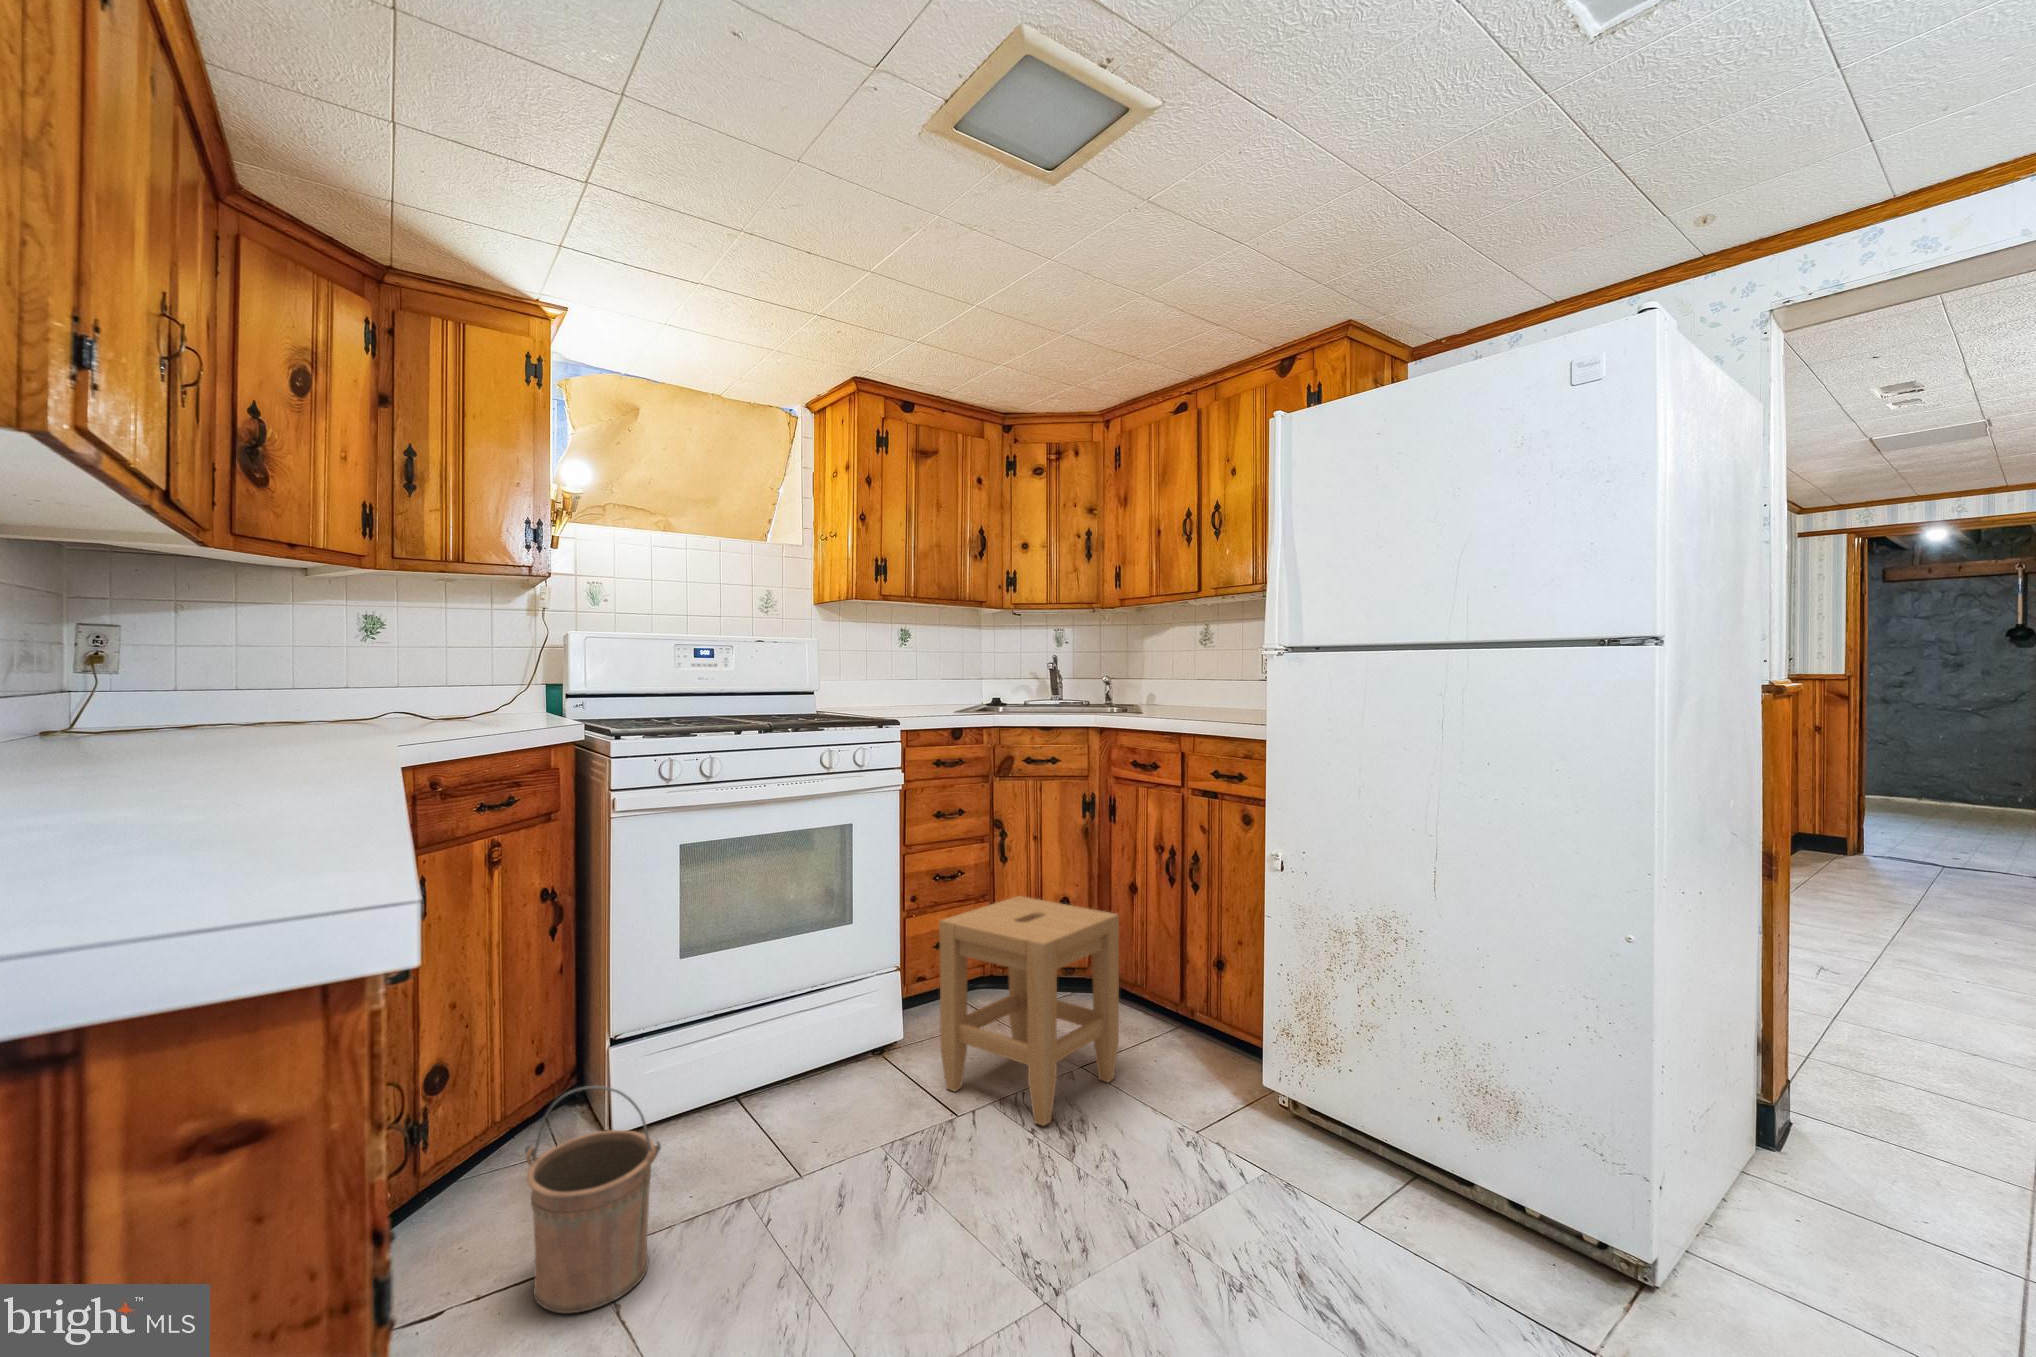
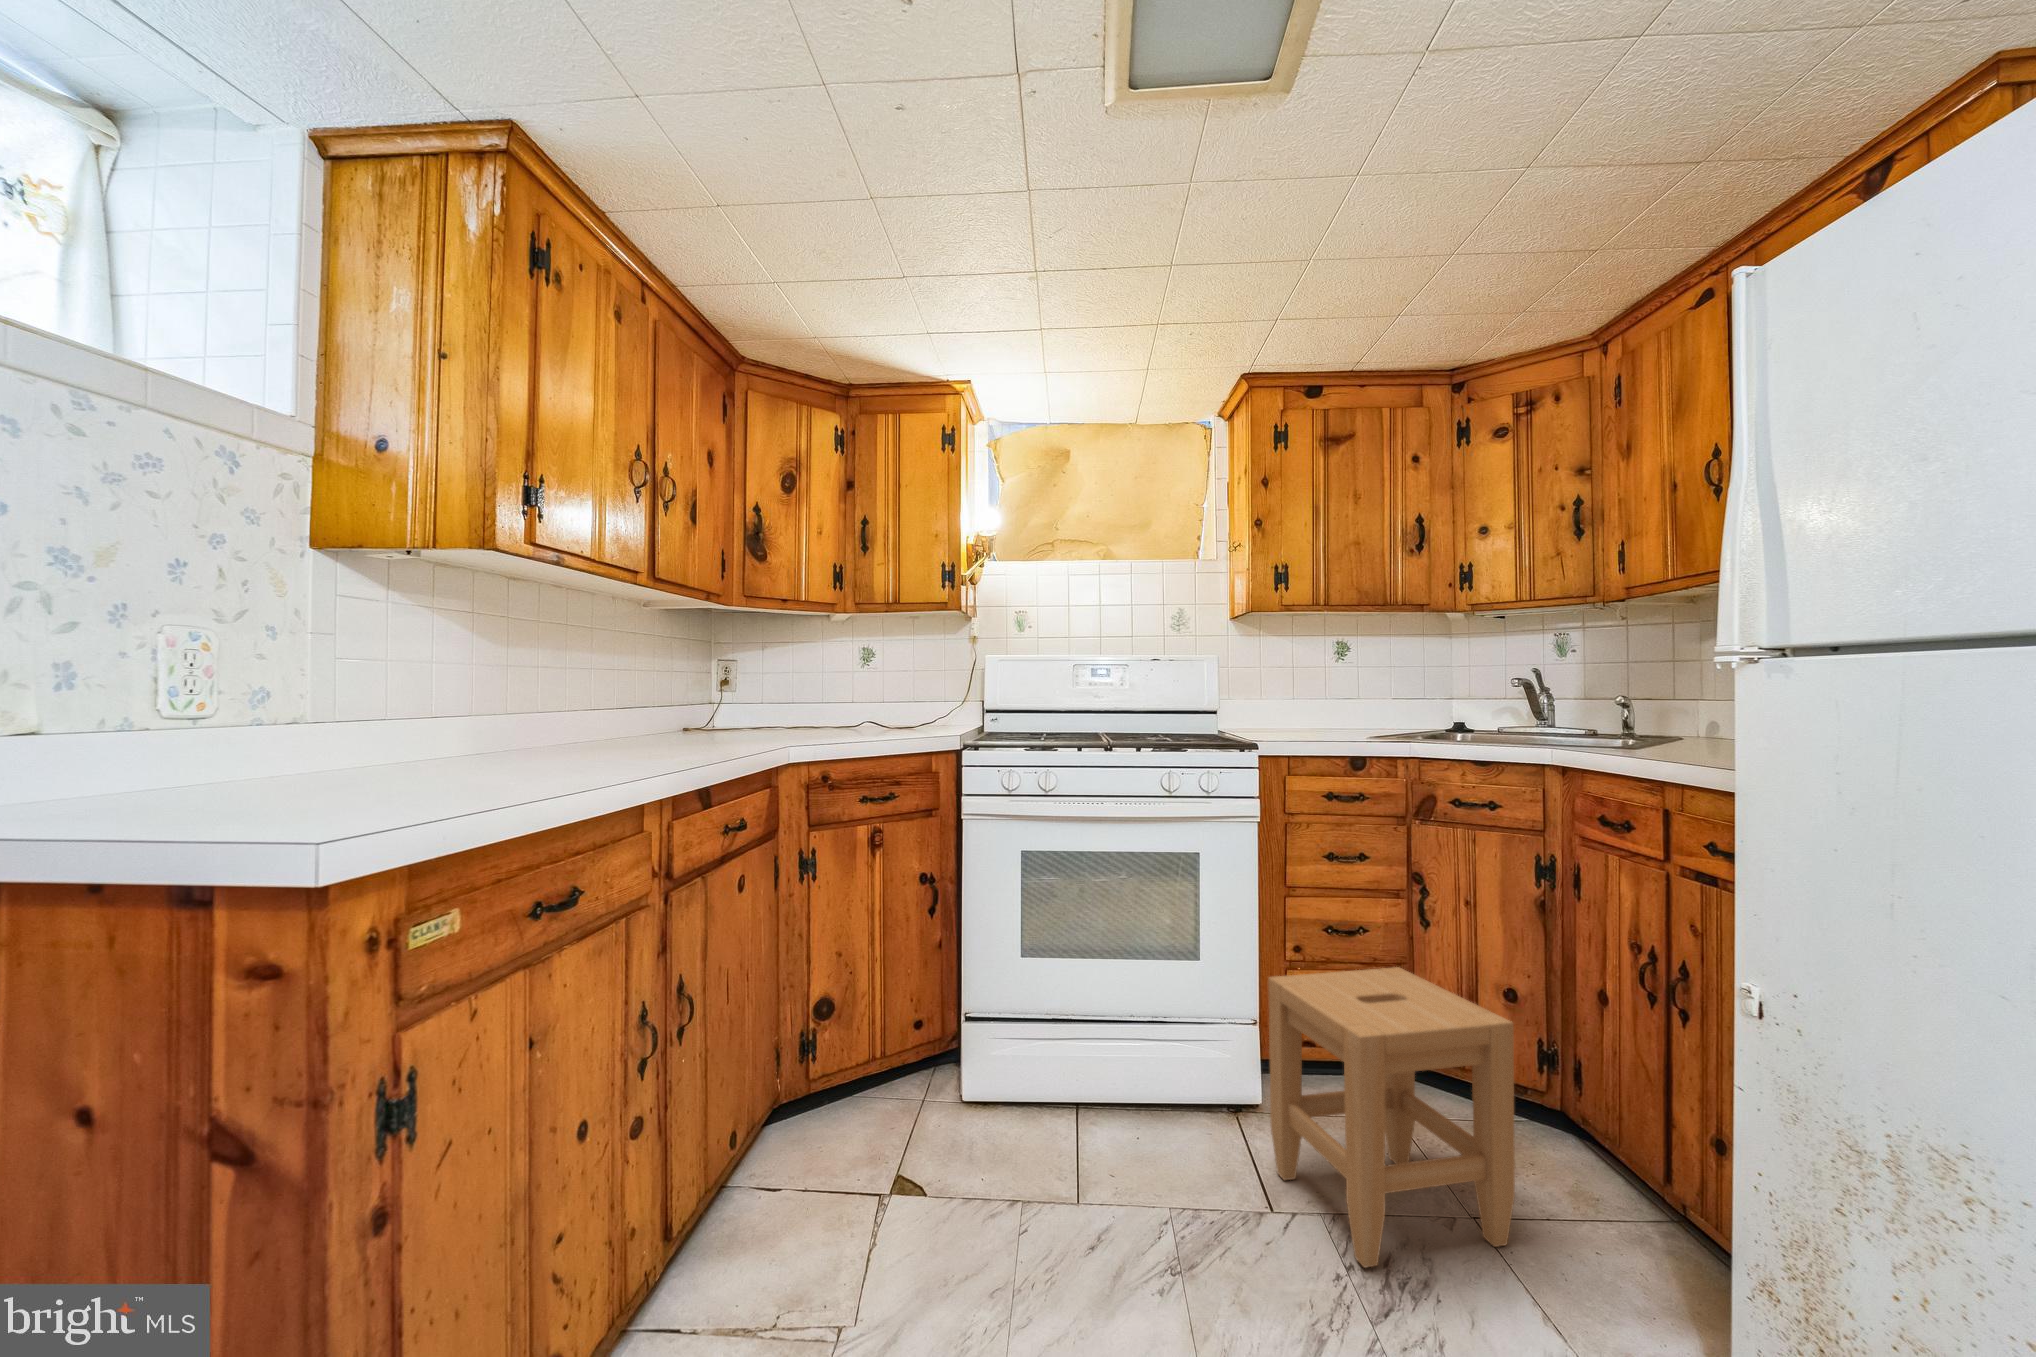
bucket: present [525,1086,661,1313] -> none [819,1056,921,1254]

